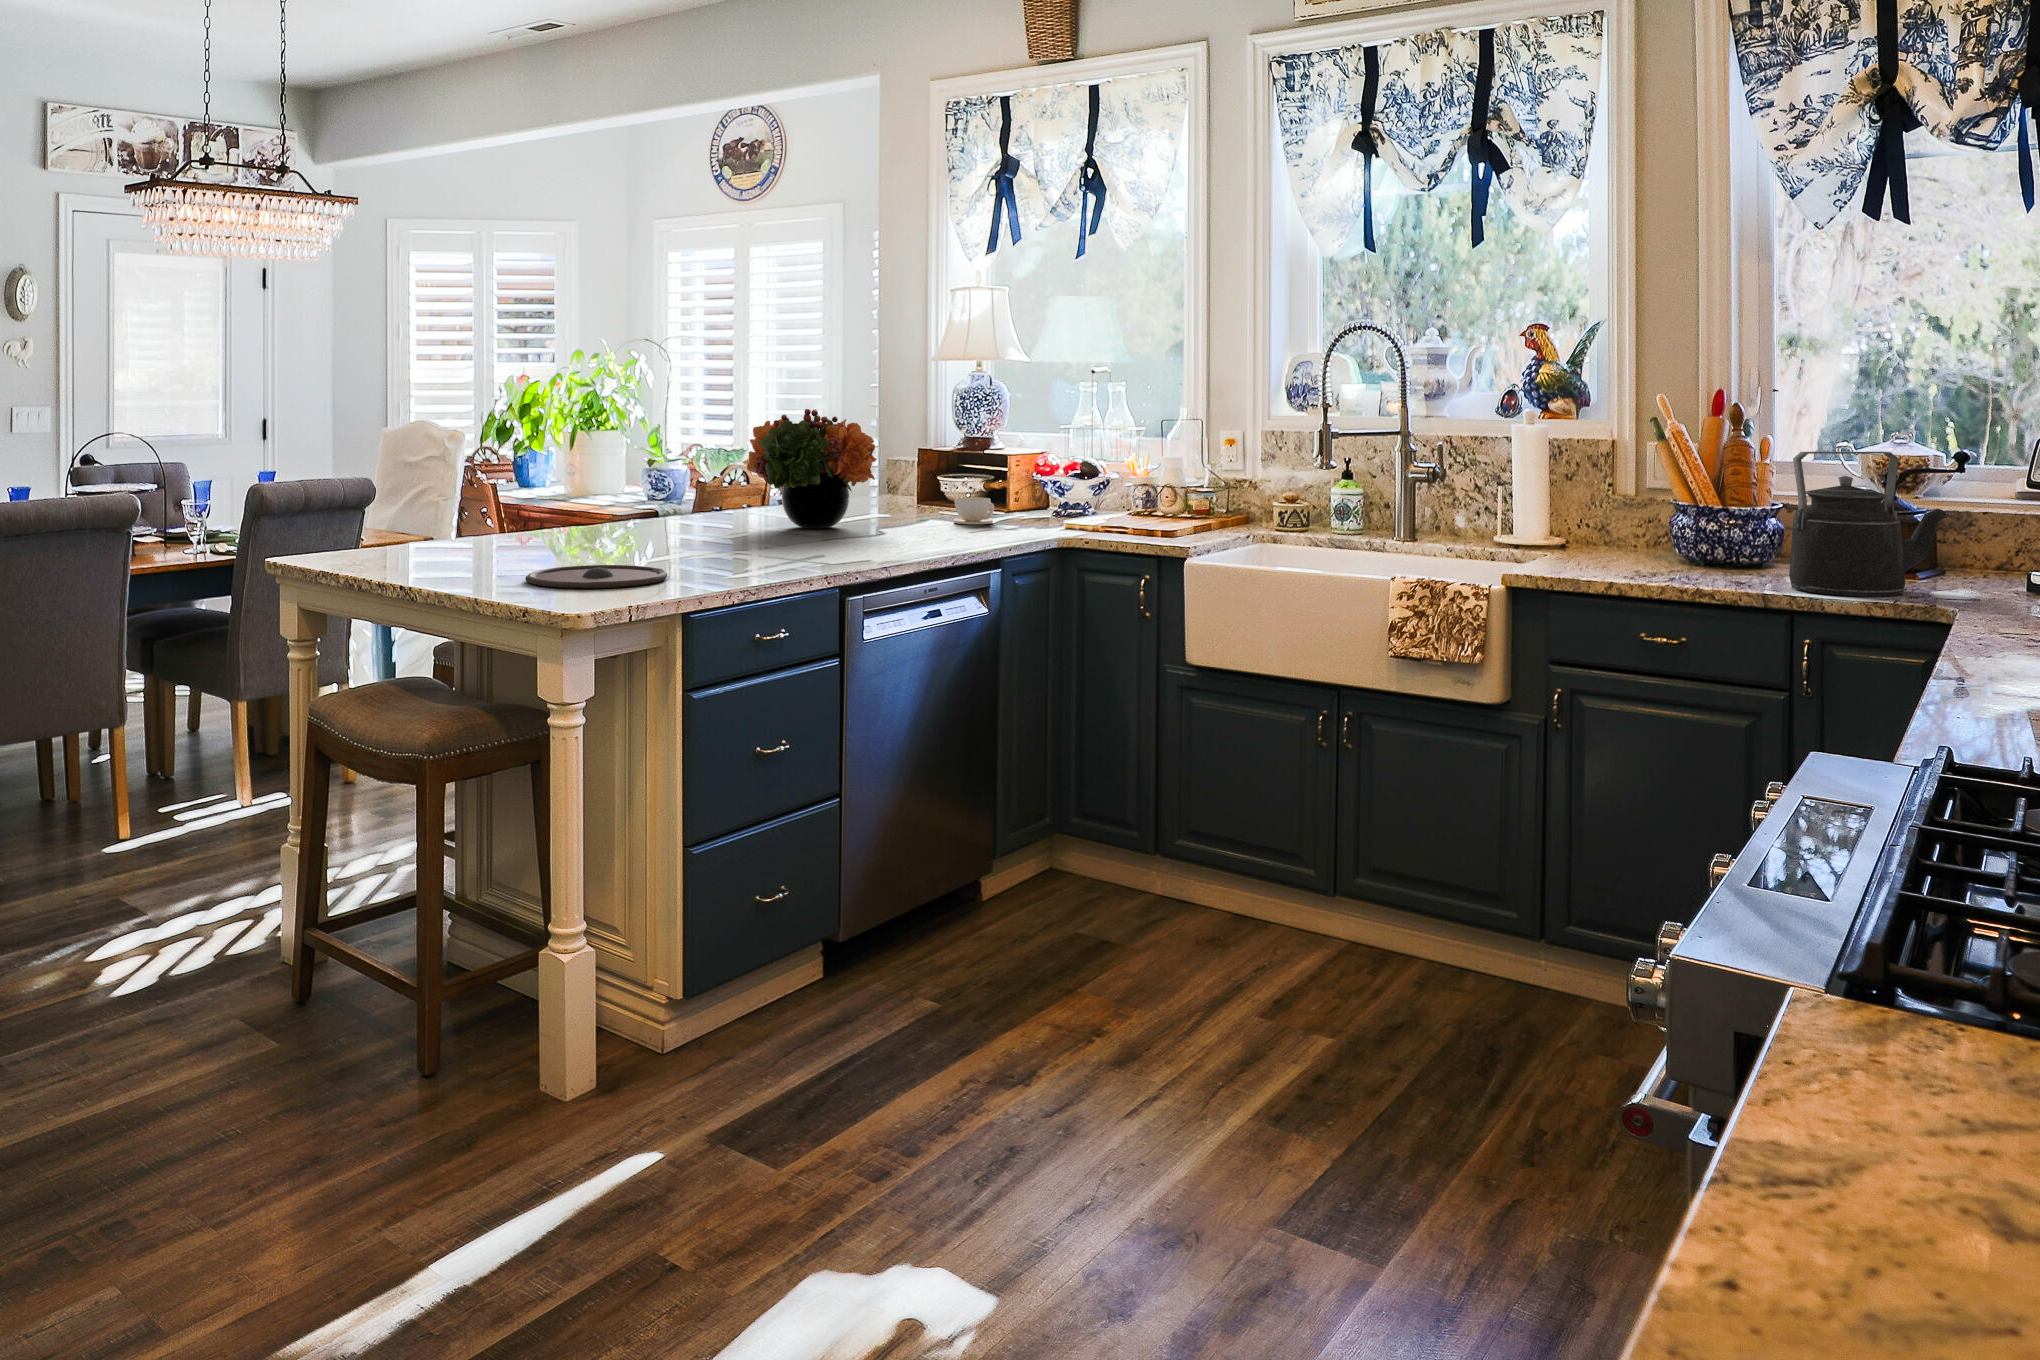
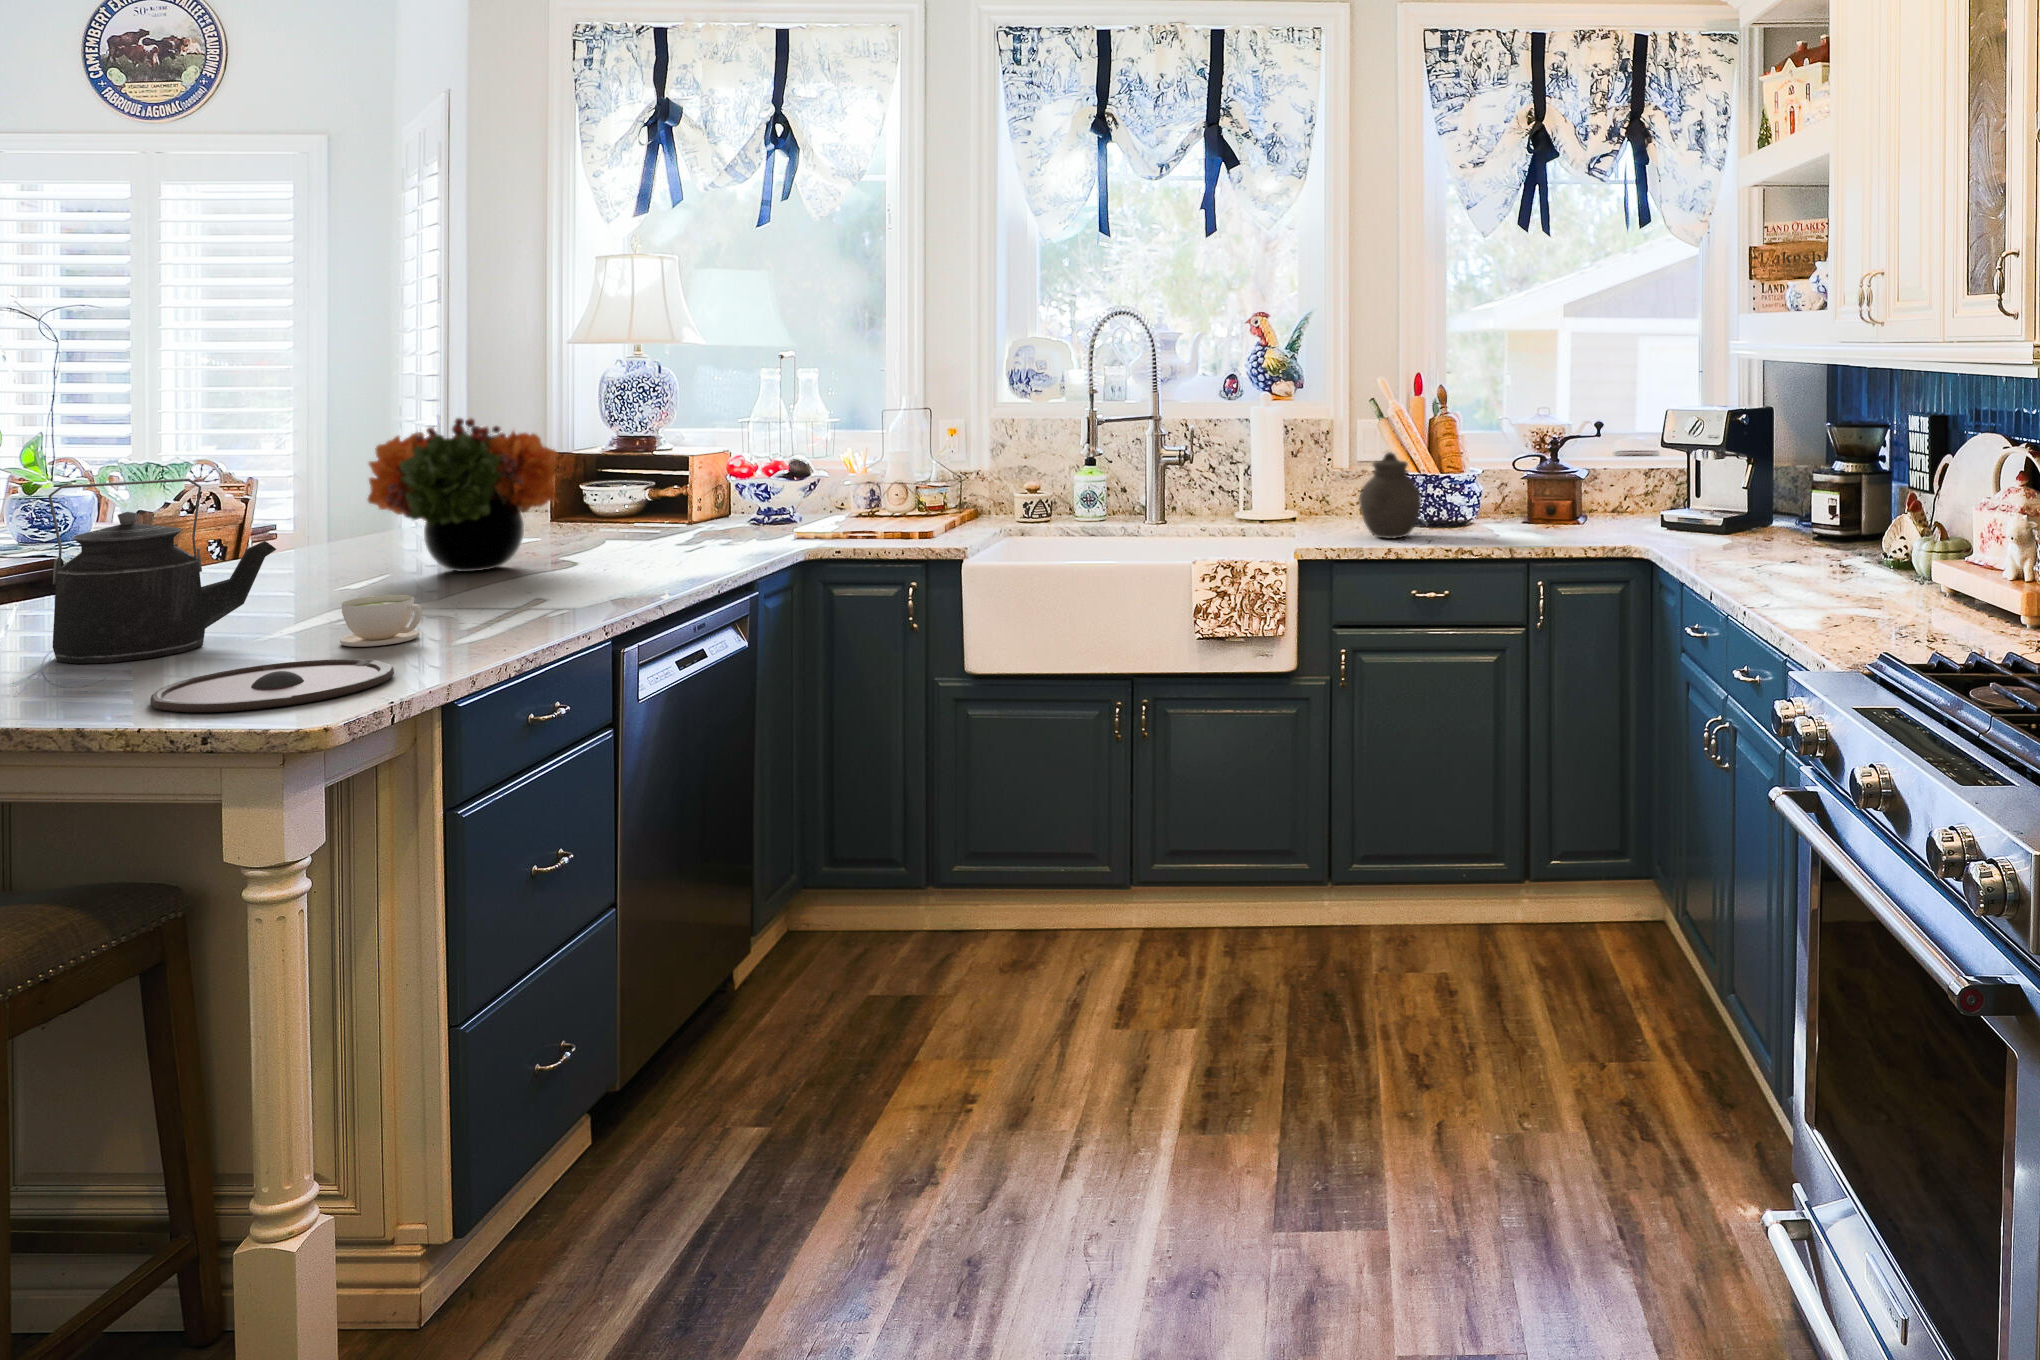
kettle: present [1789,452,1947,597] -> present [49,478,276,664]
jar: none [1604,478,1683,575] -> present [1359,453,1421,538]
coffee cup: present [953,497,994,525] -> present [340,595,423,647]

